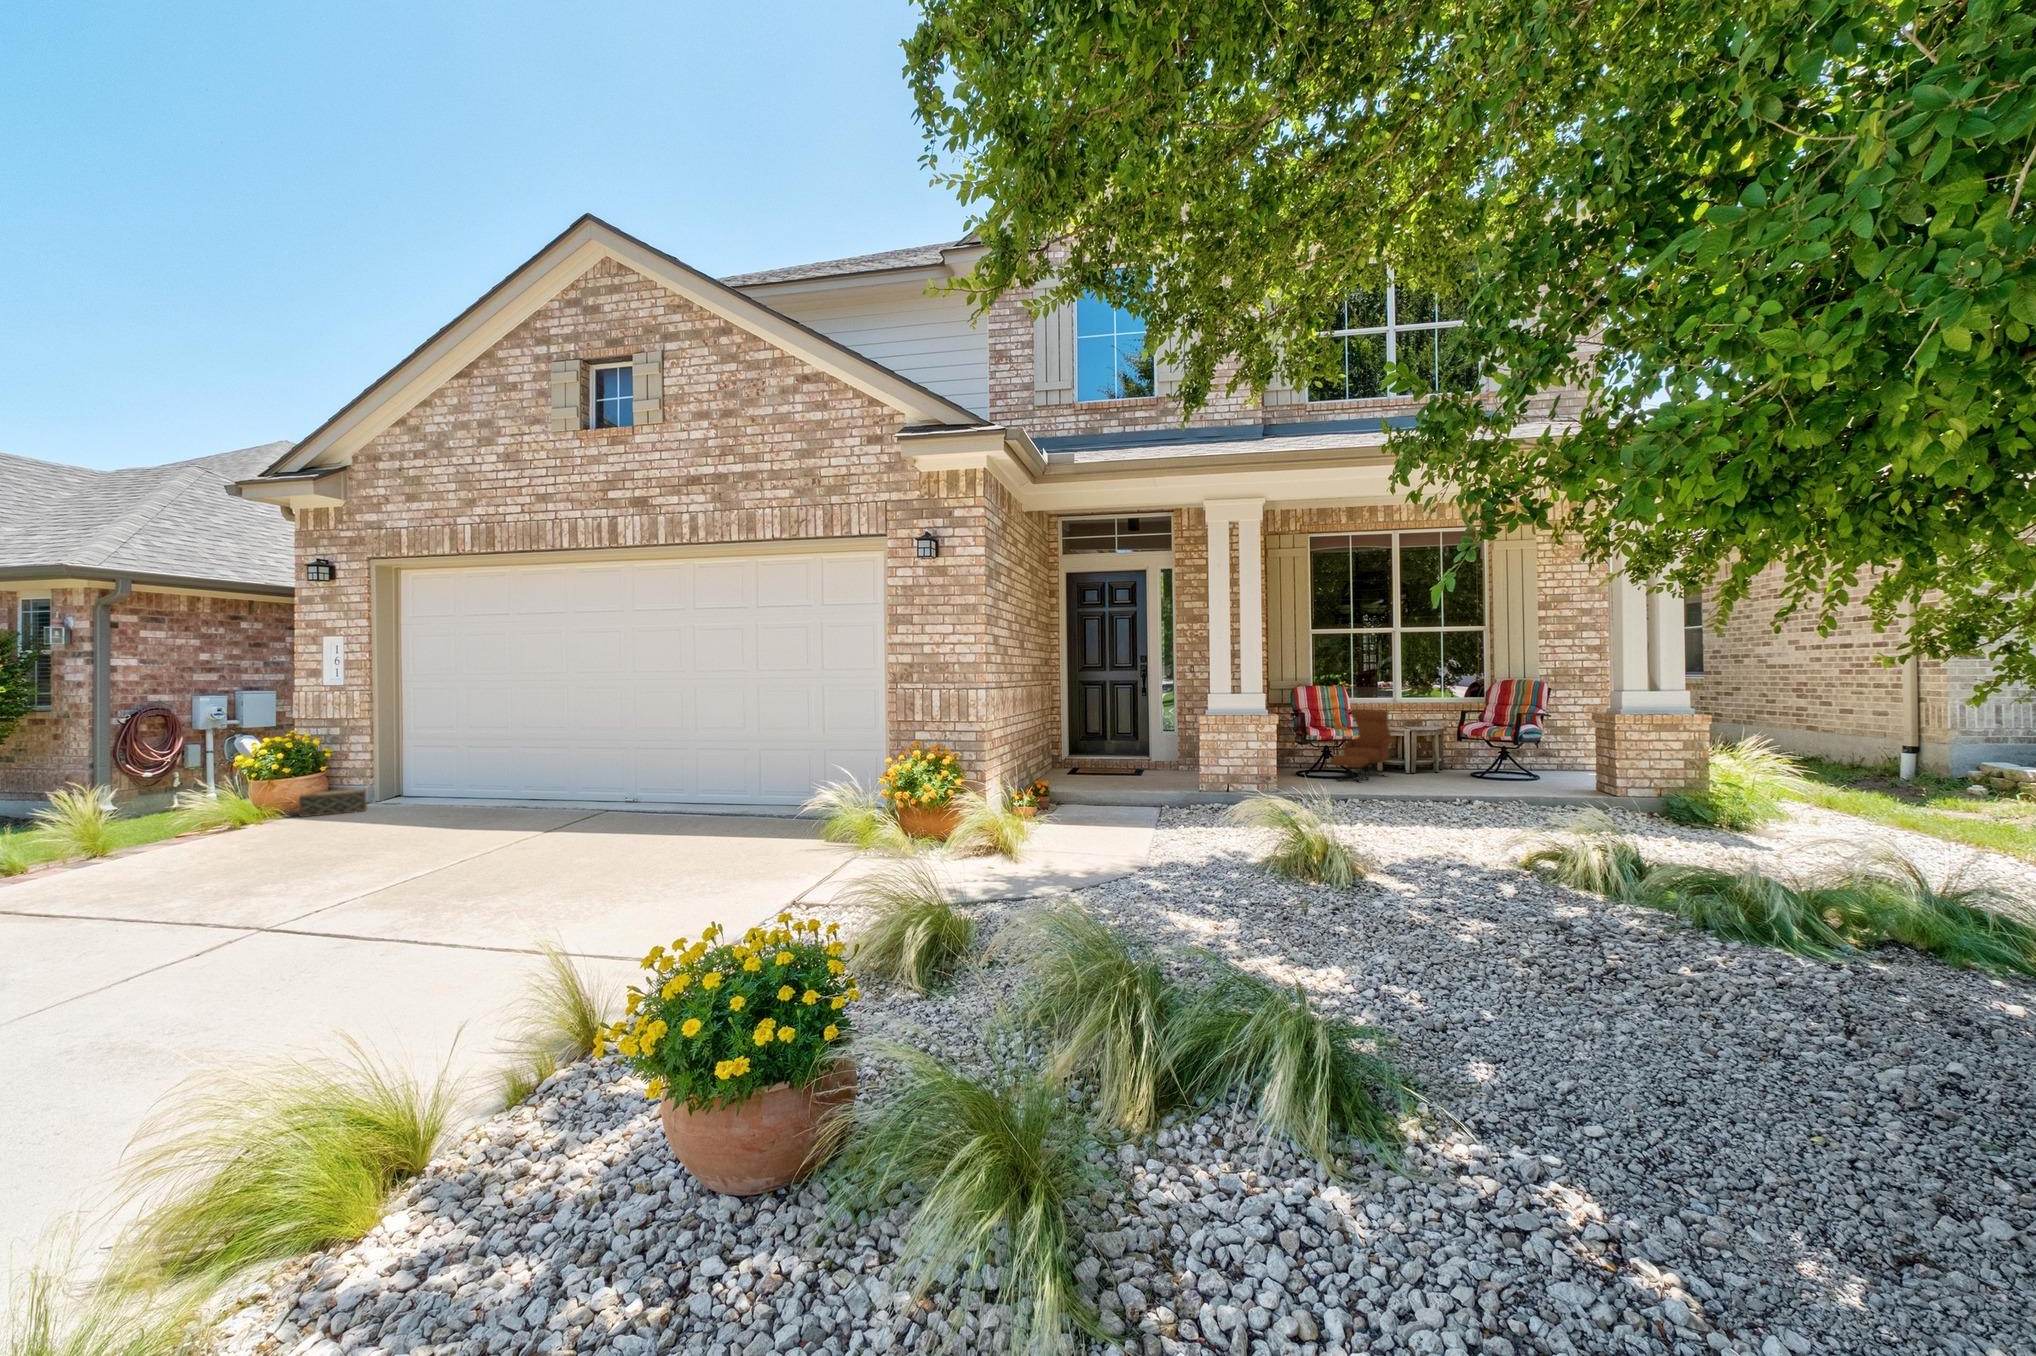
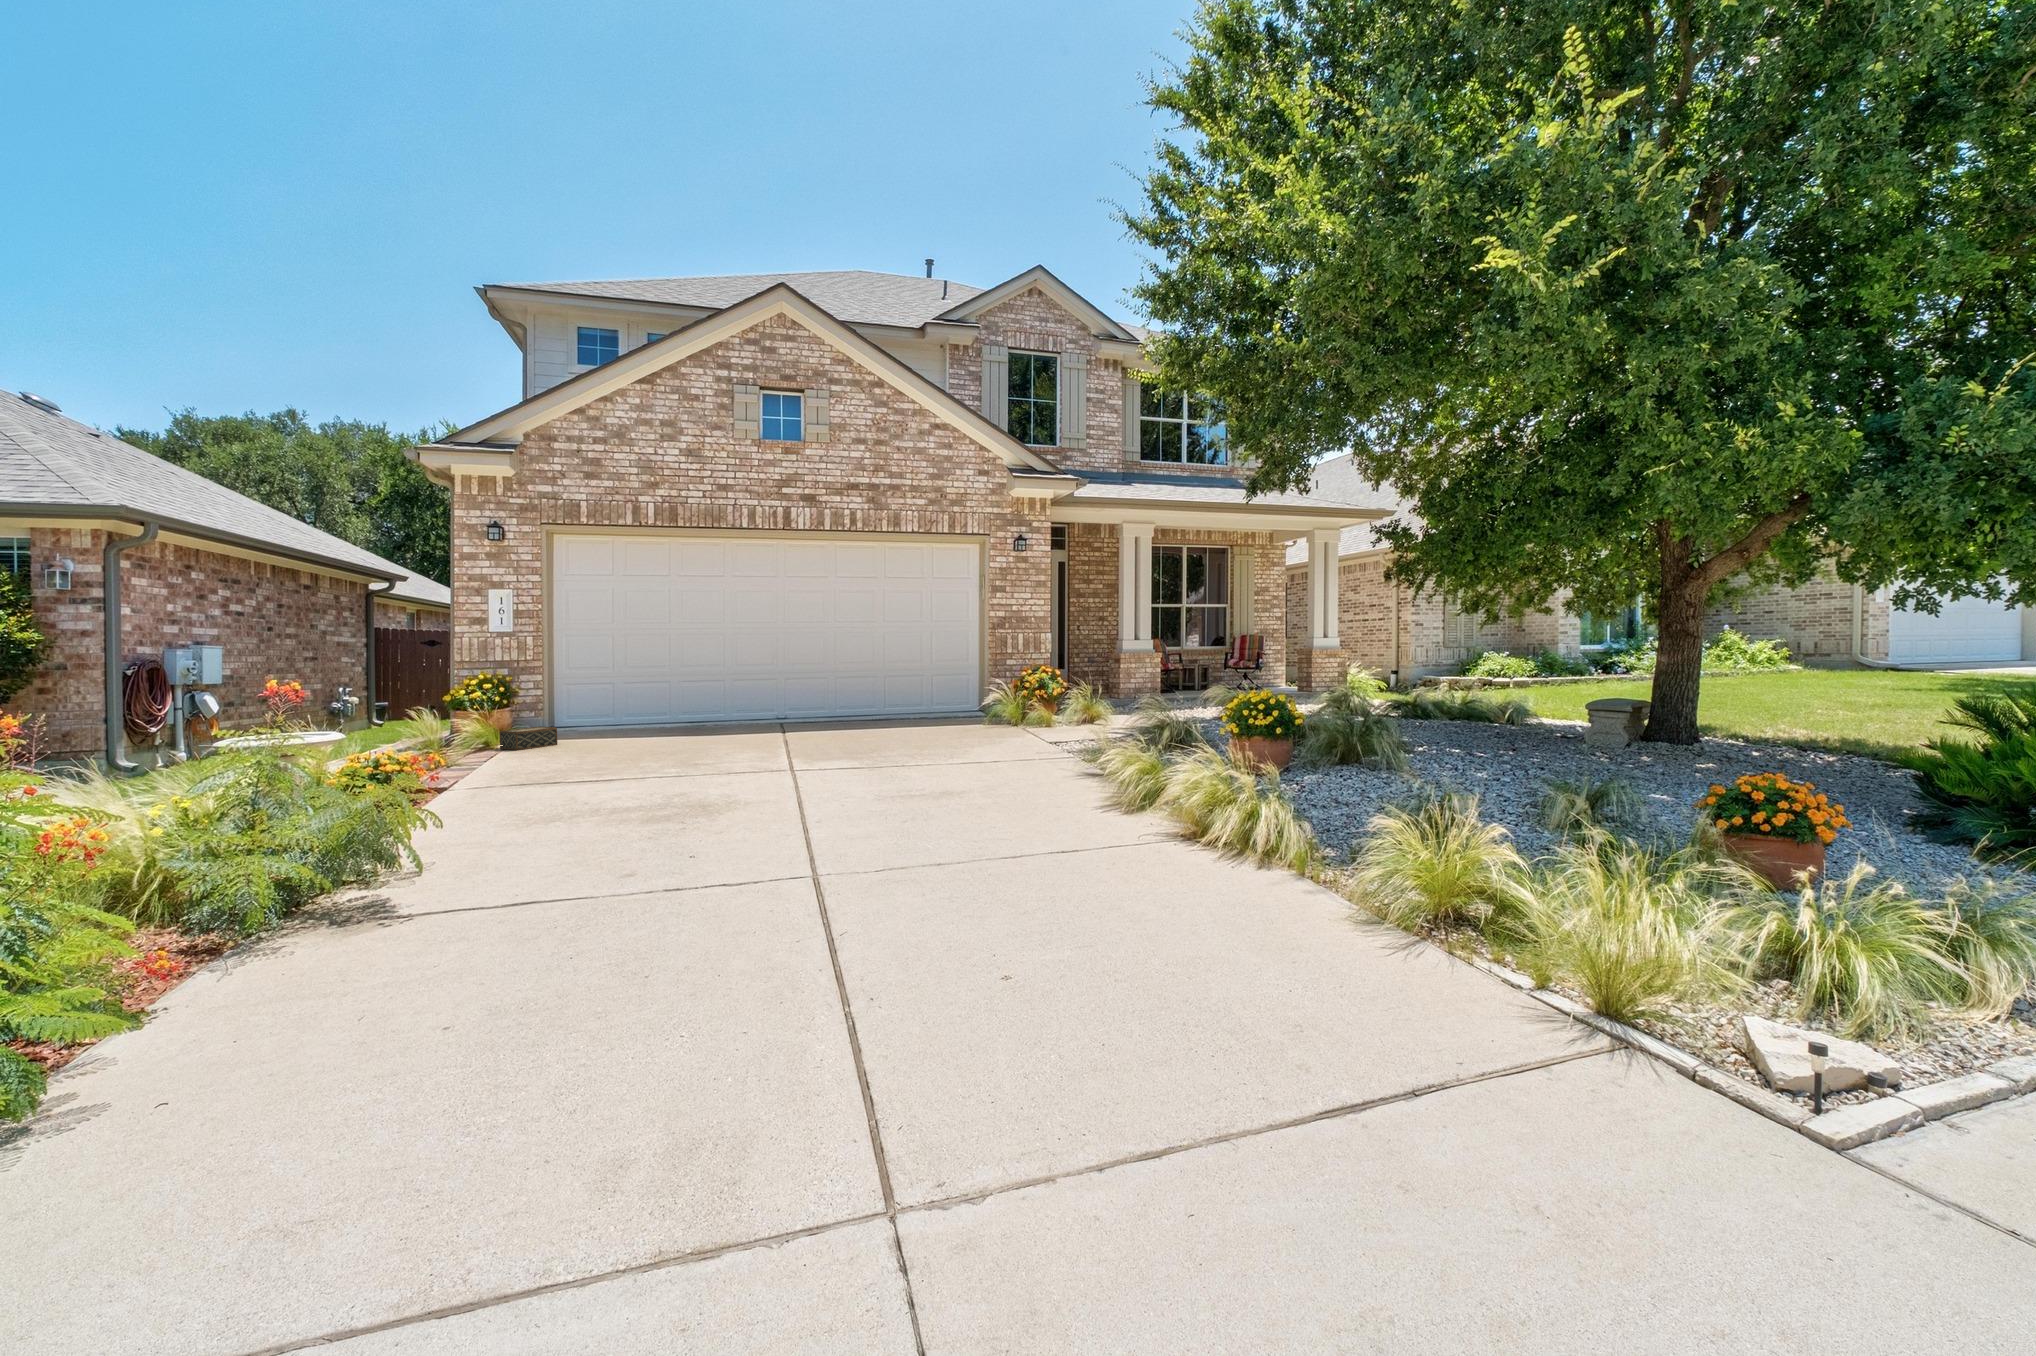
lounge chair: present [1331,709,1396,782] -> none [1162,655,1197,697]

